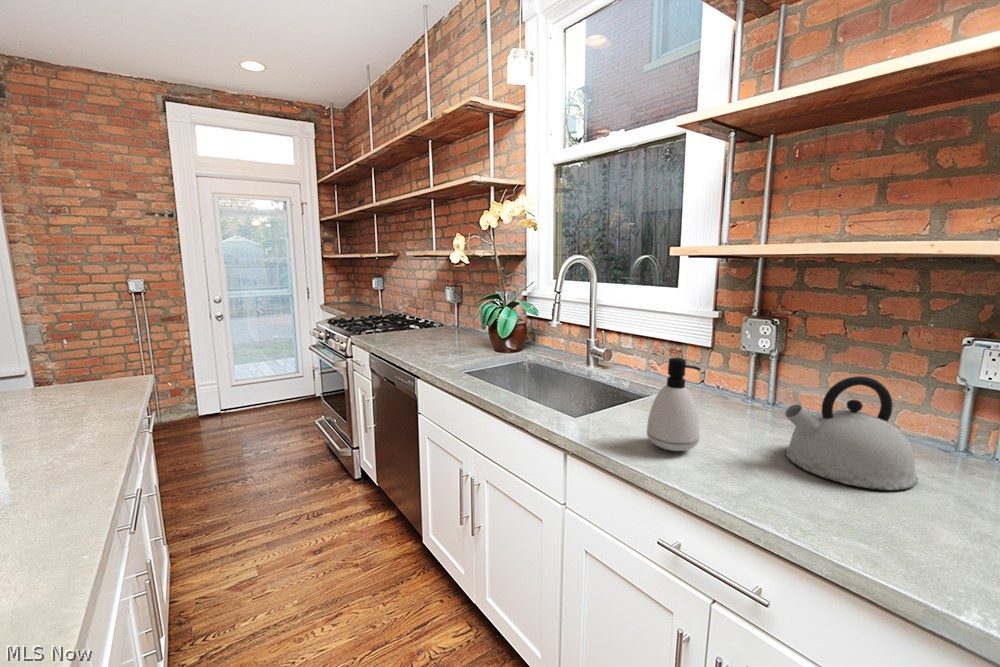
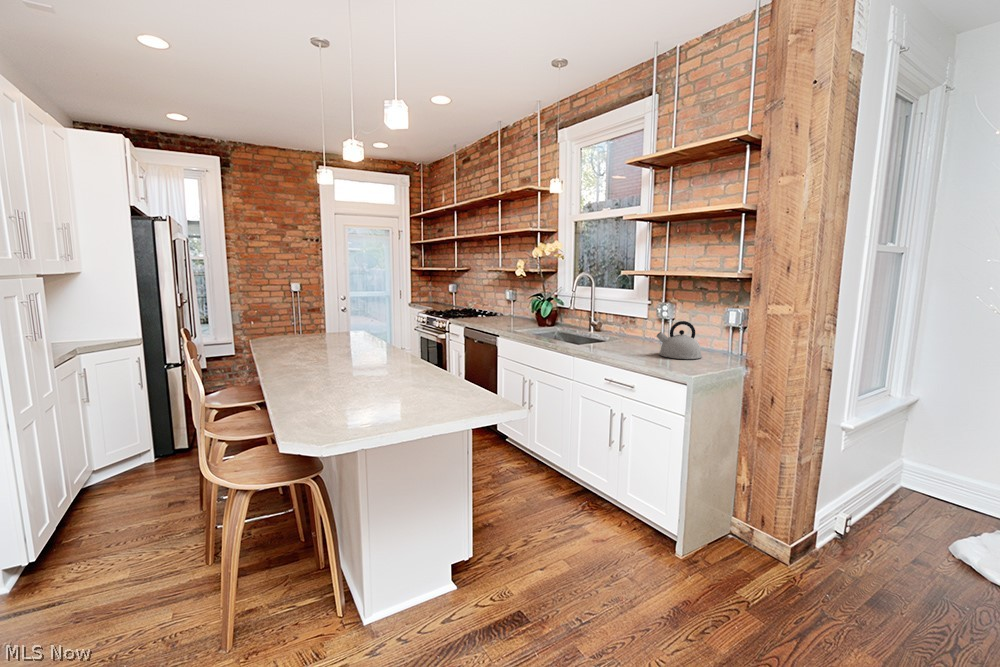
soap dispenser: present [647,357,700,451] -> none [606,315,626,352]

